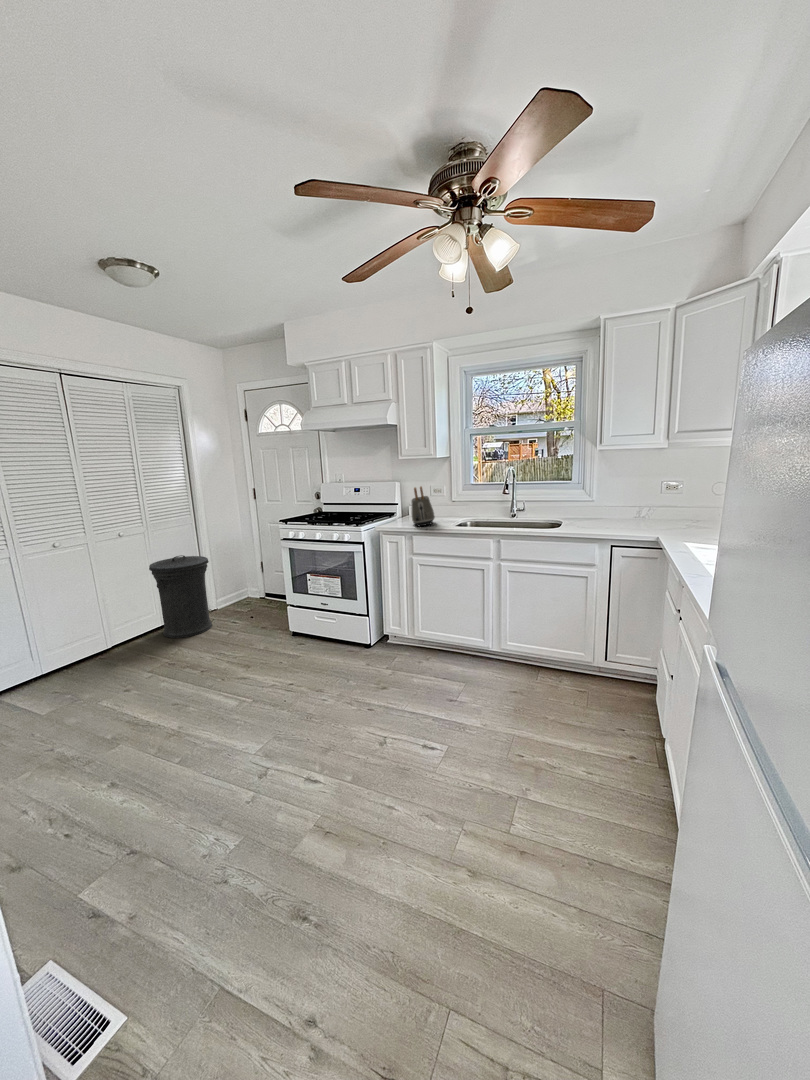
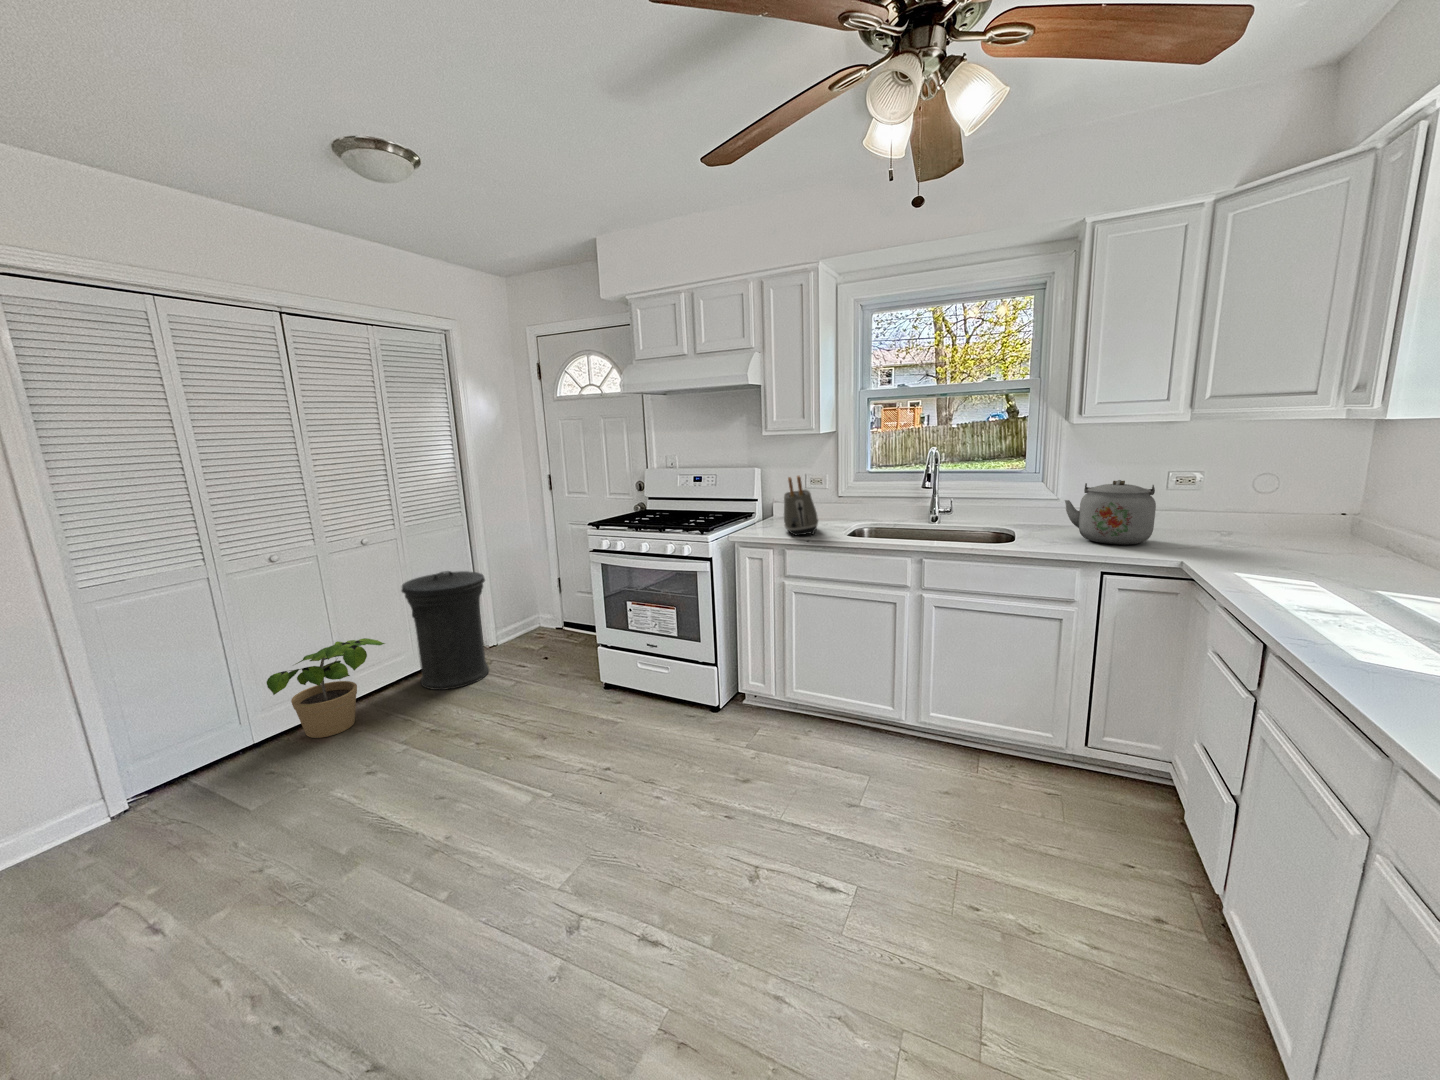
kettle: none [592,487,648,528] -> present [1065,480,1156,545]
potted plant: none [55,600,138,670] -> present [267,638,385,738]

